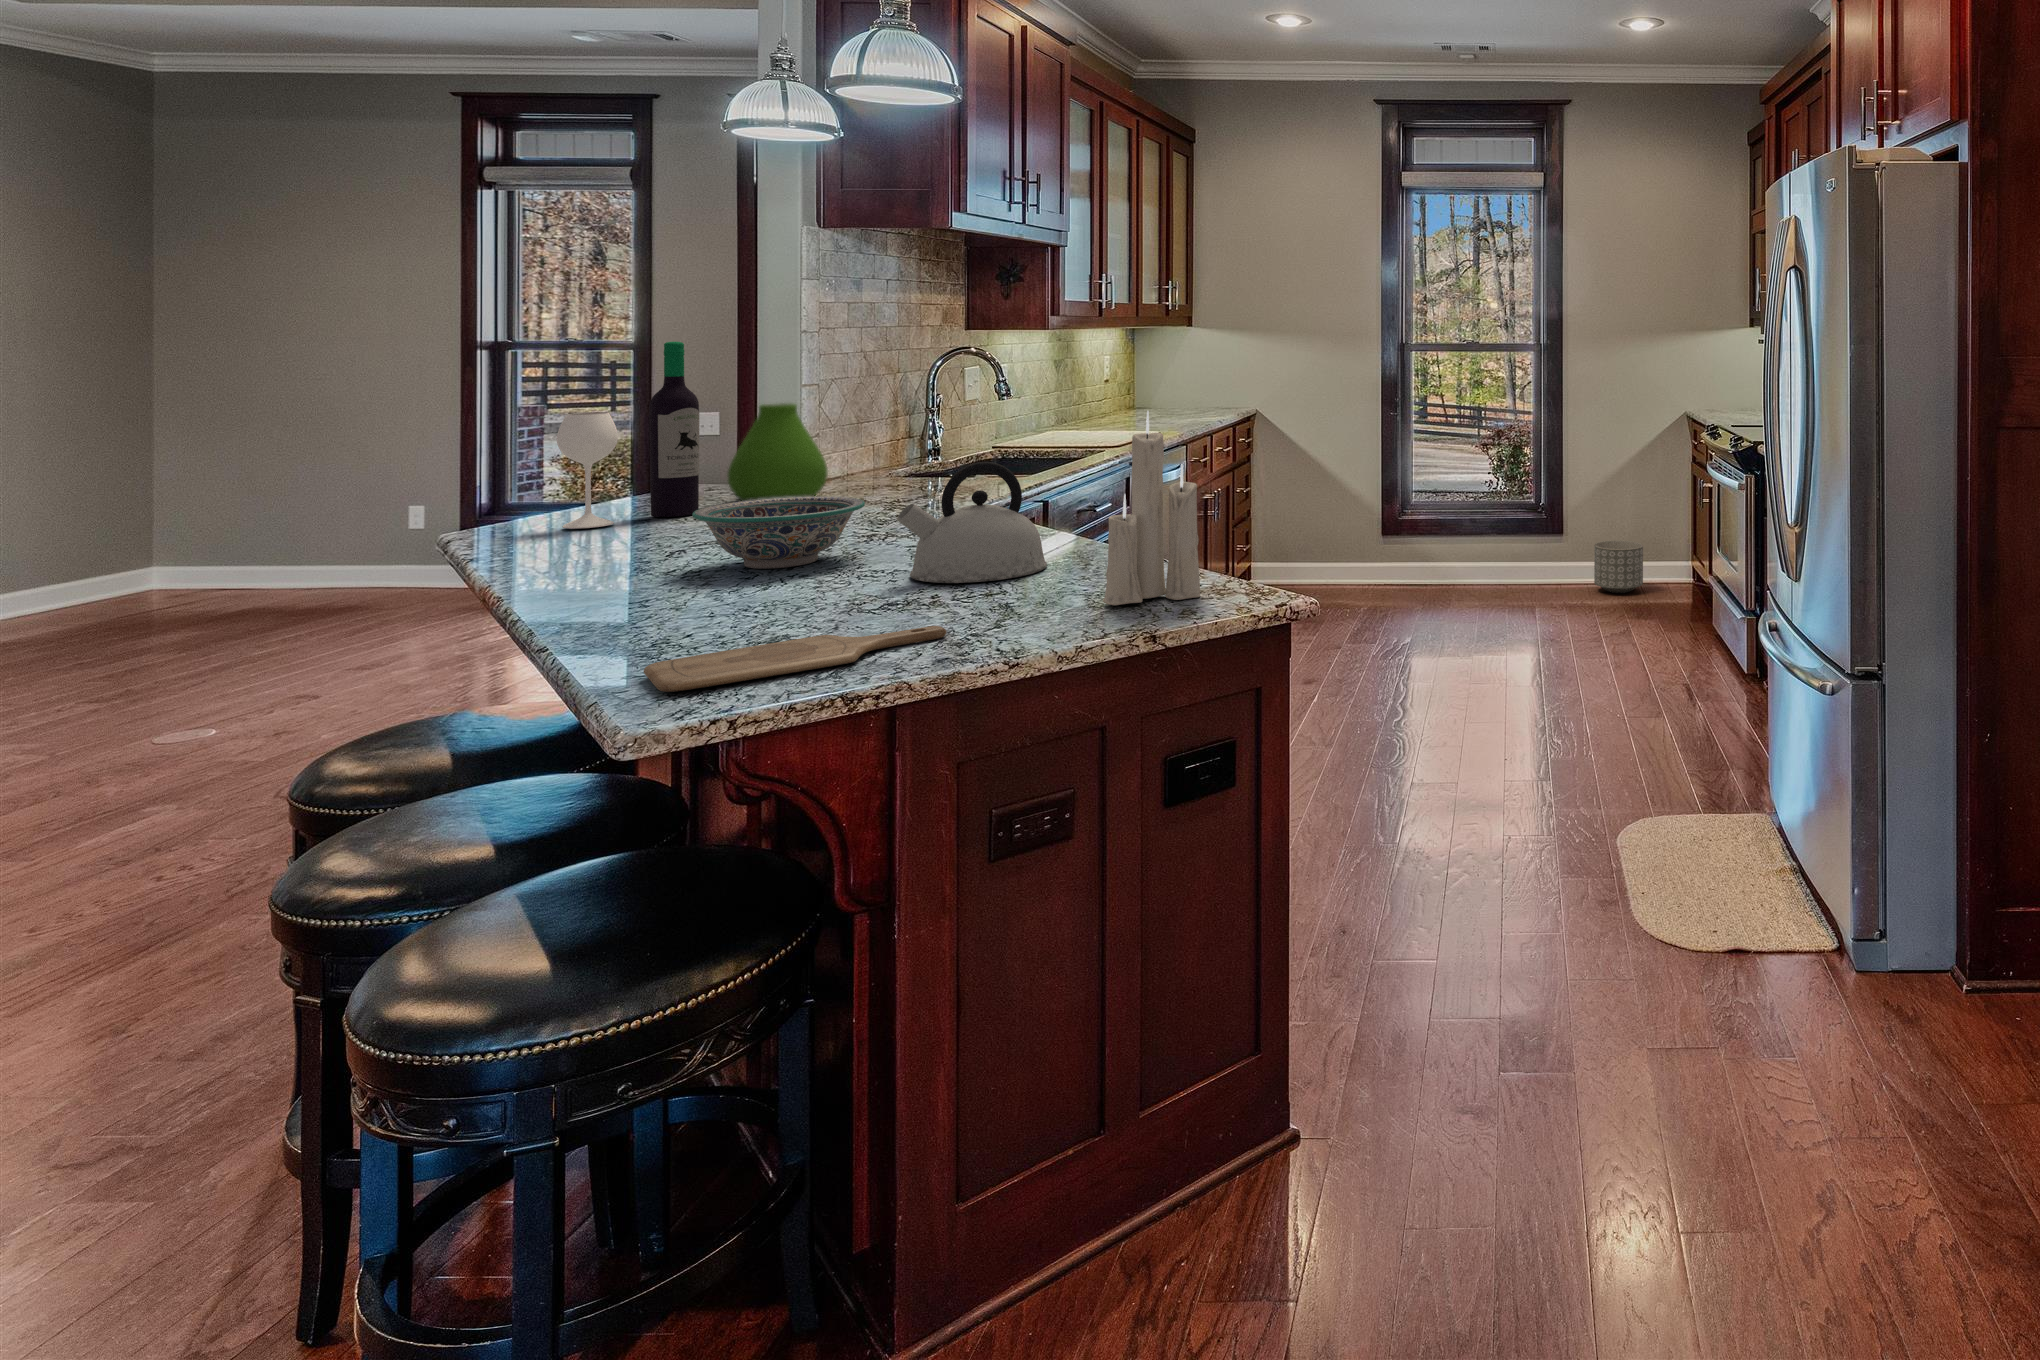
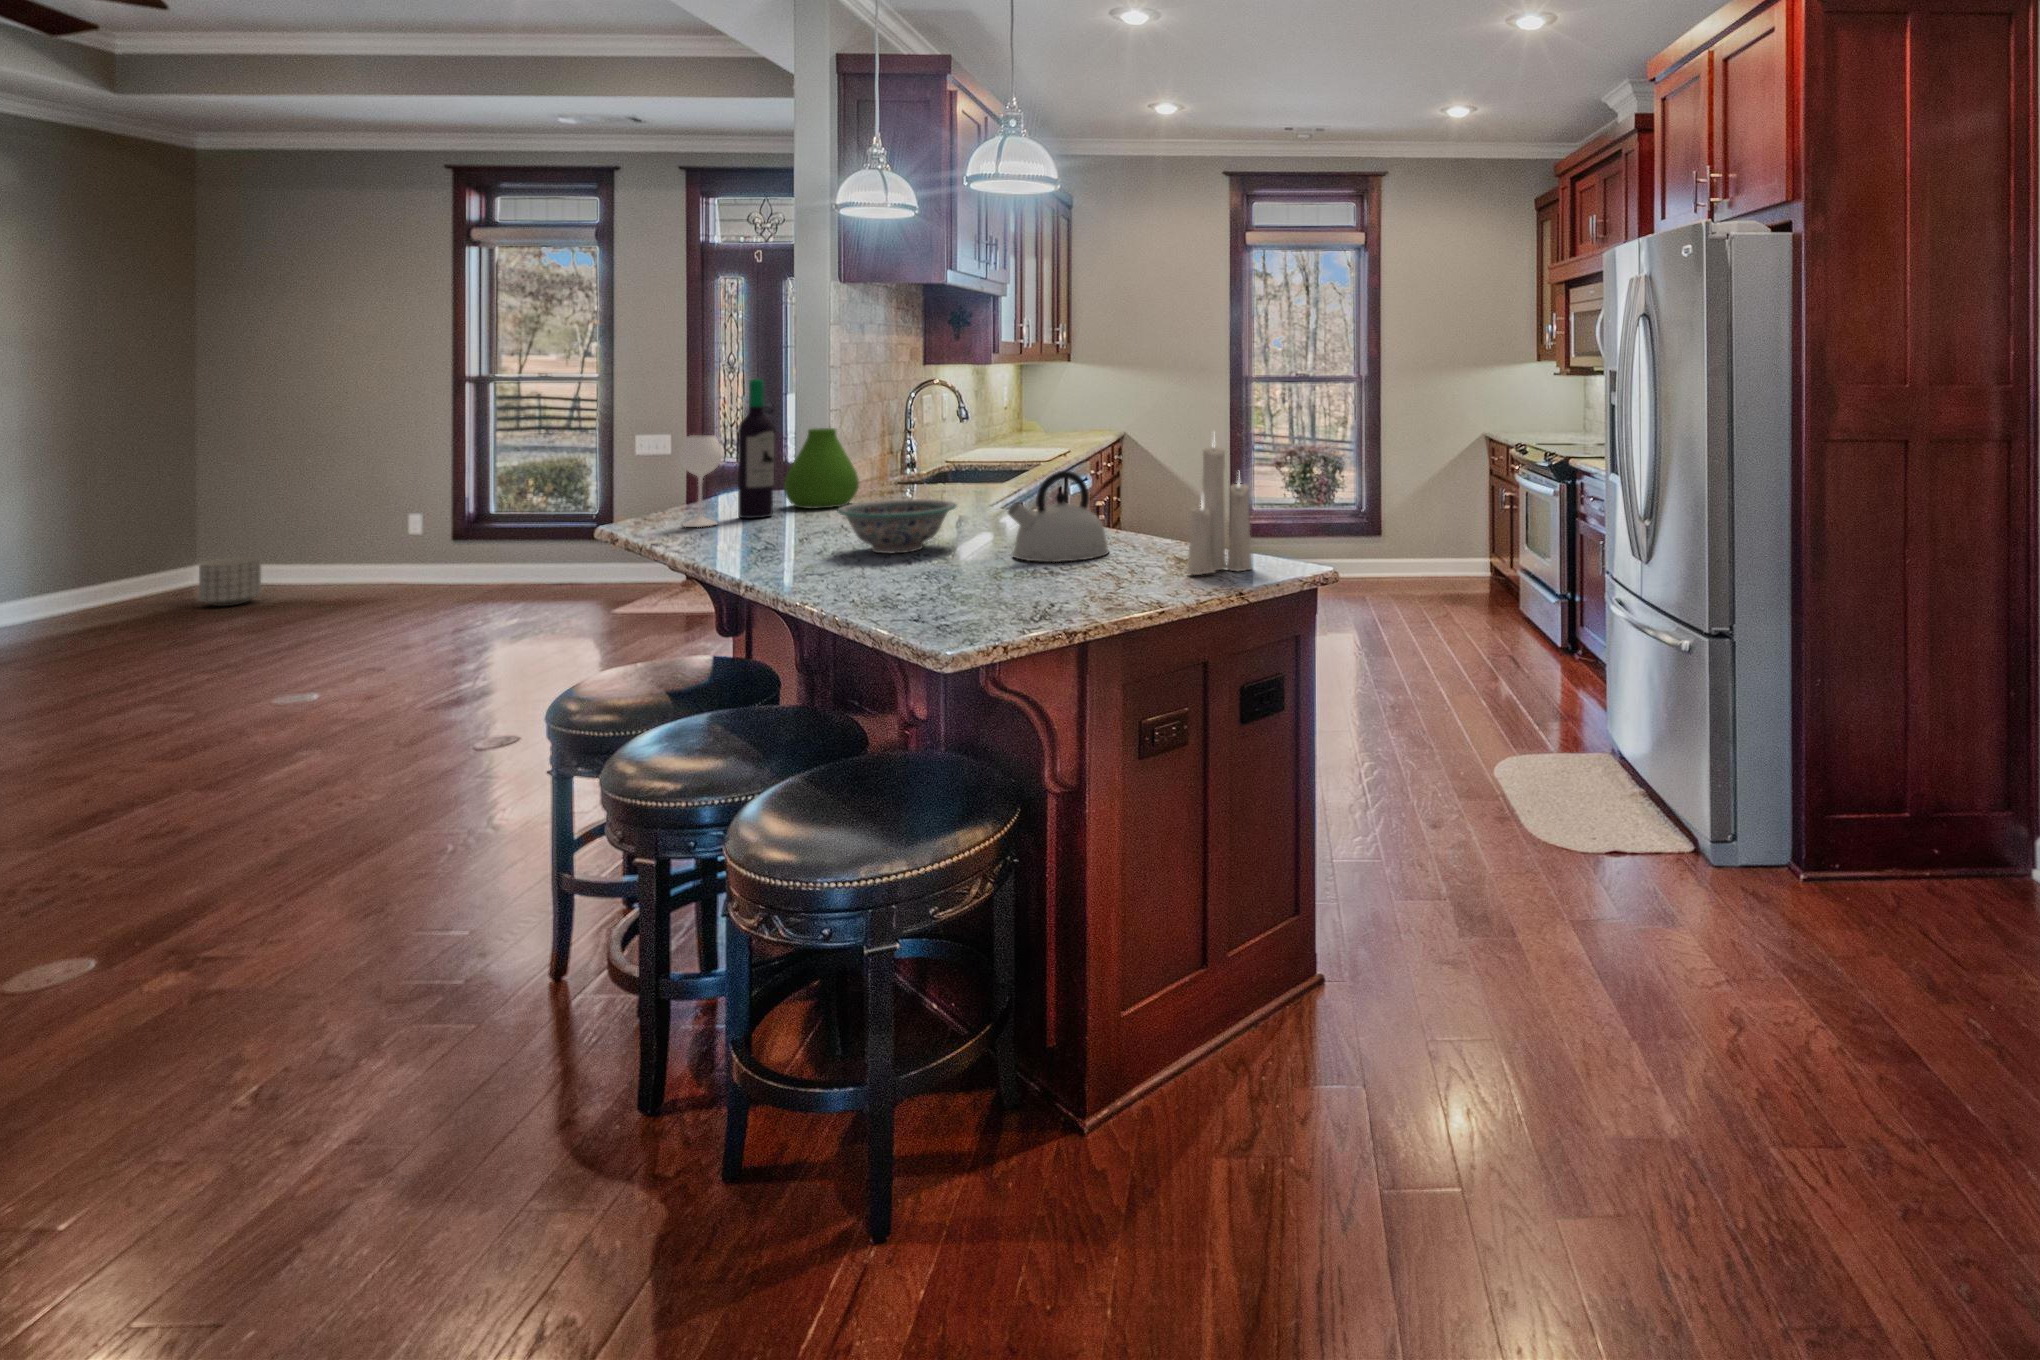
planter: present [1594,541,1643,593] -> present [198,557,261,607]
cutting board: present [644,626,947,692] -> none [916,588,1098,629]

